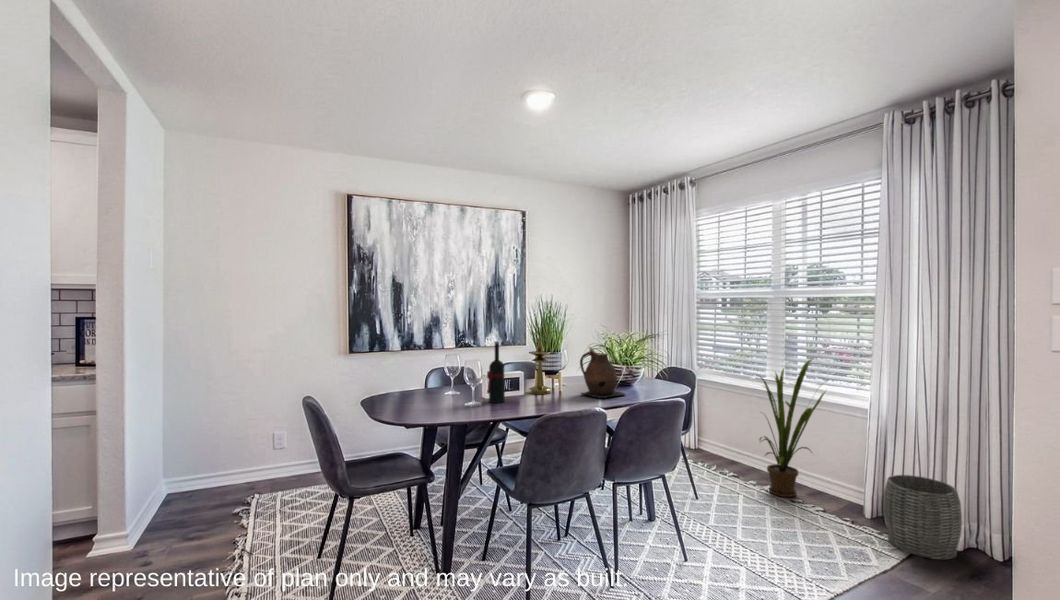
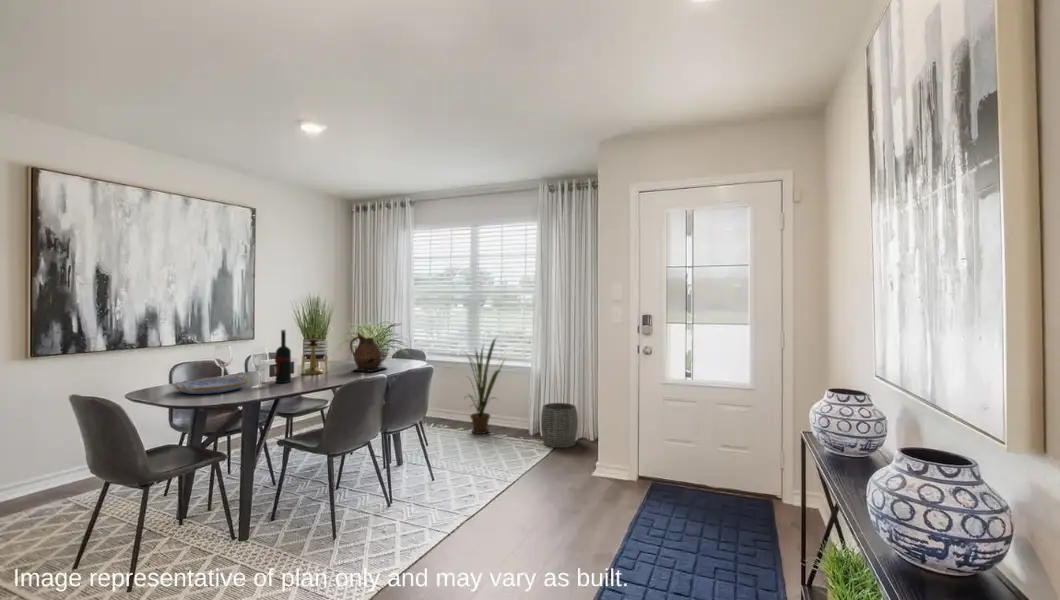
serving tray: none [391,386,461,408] -> present [174,372,248,394]

